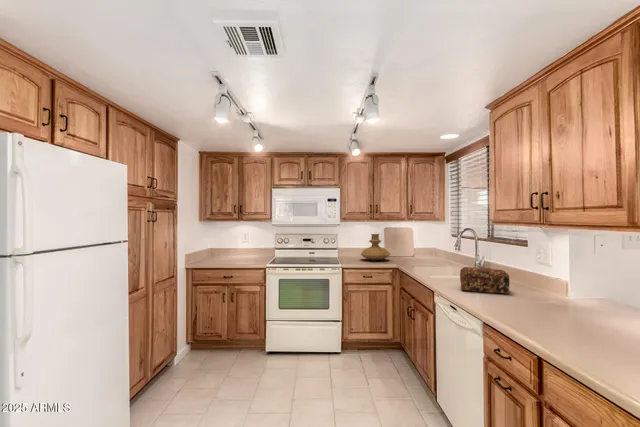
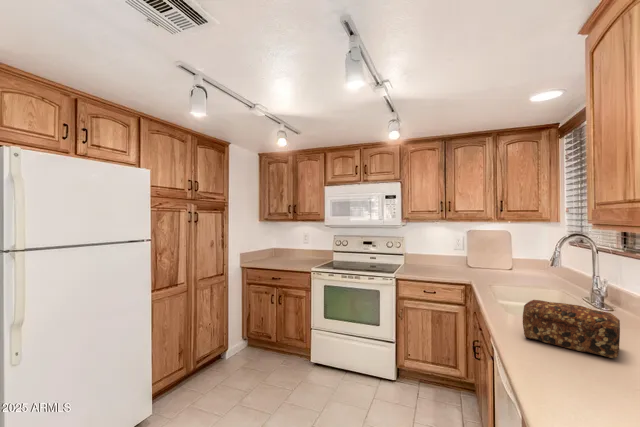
vase: present [361,234,390,260] -> none [426,238,466,272]

